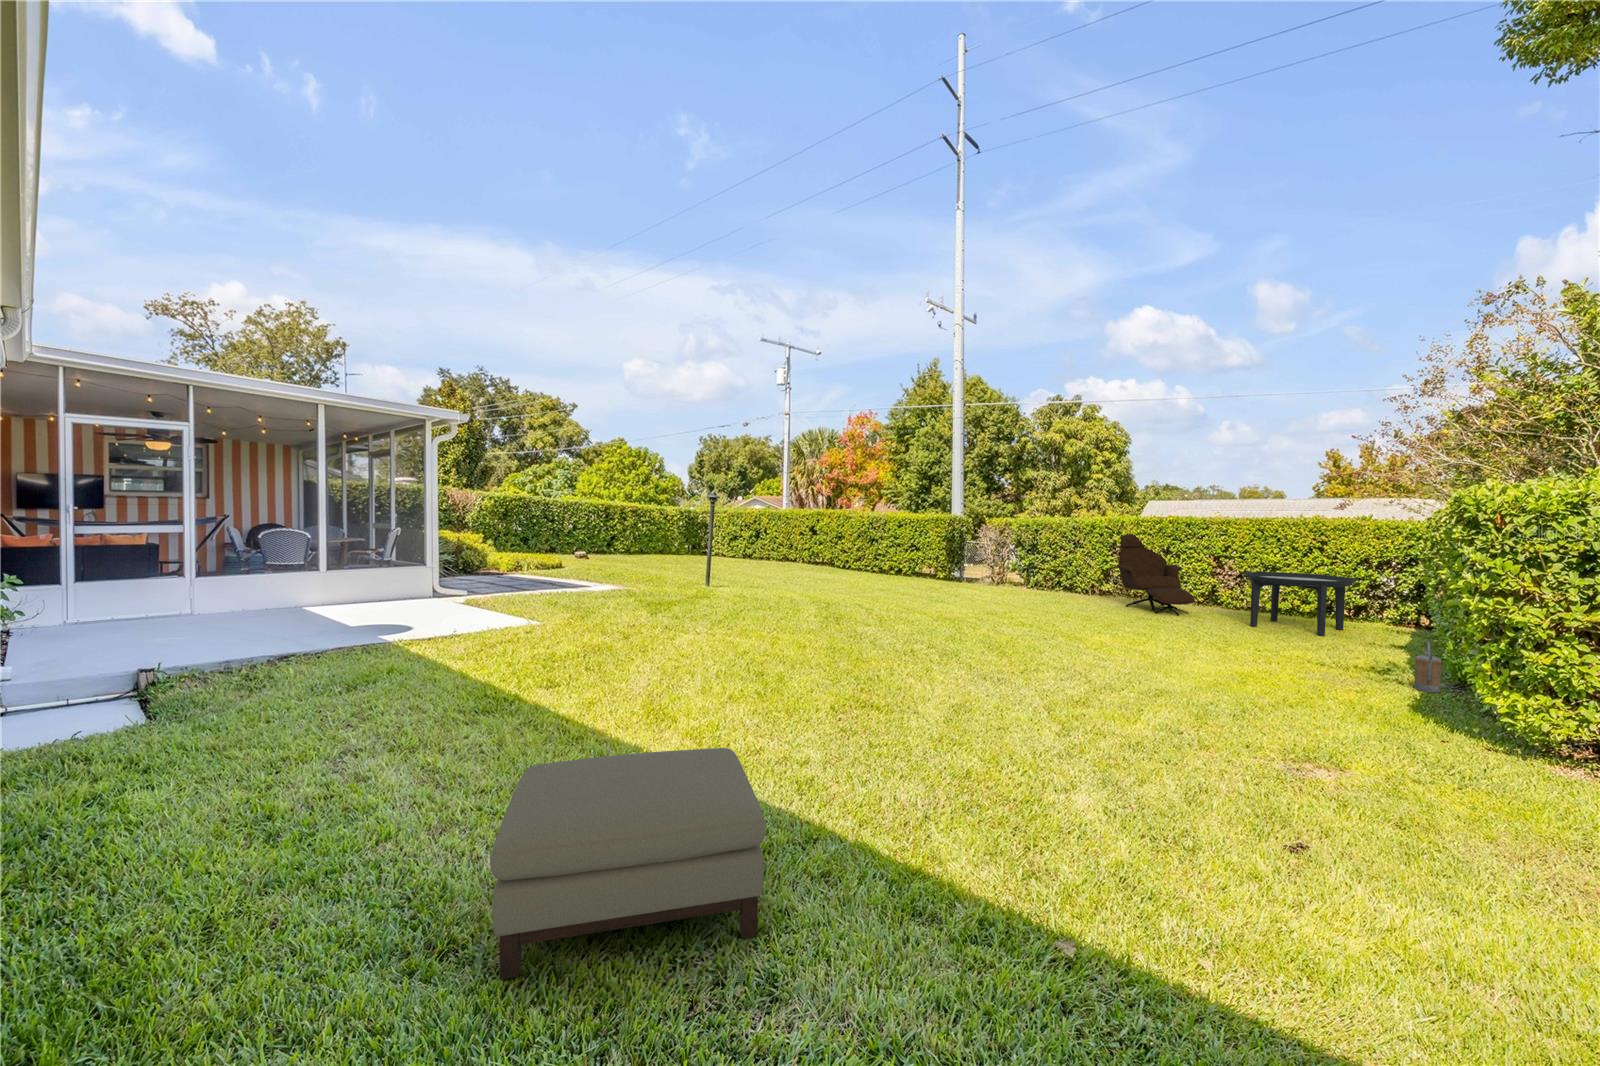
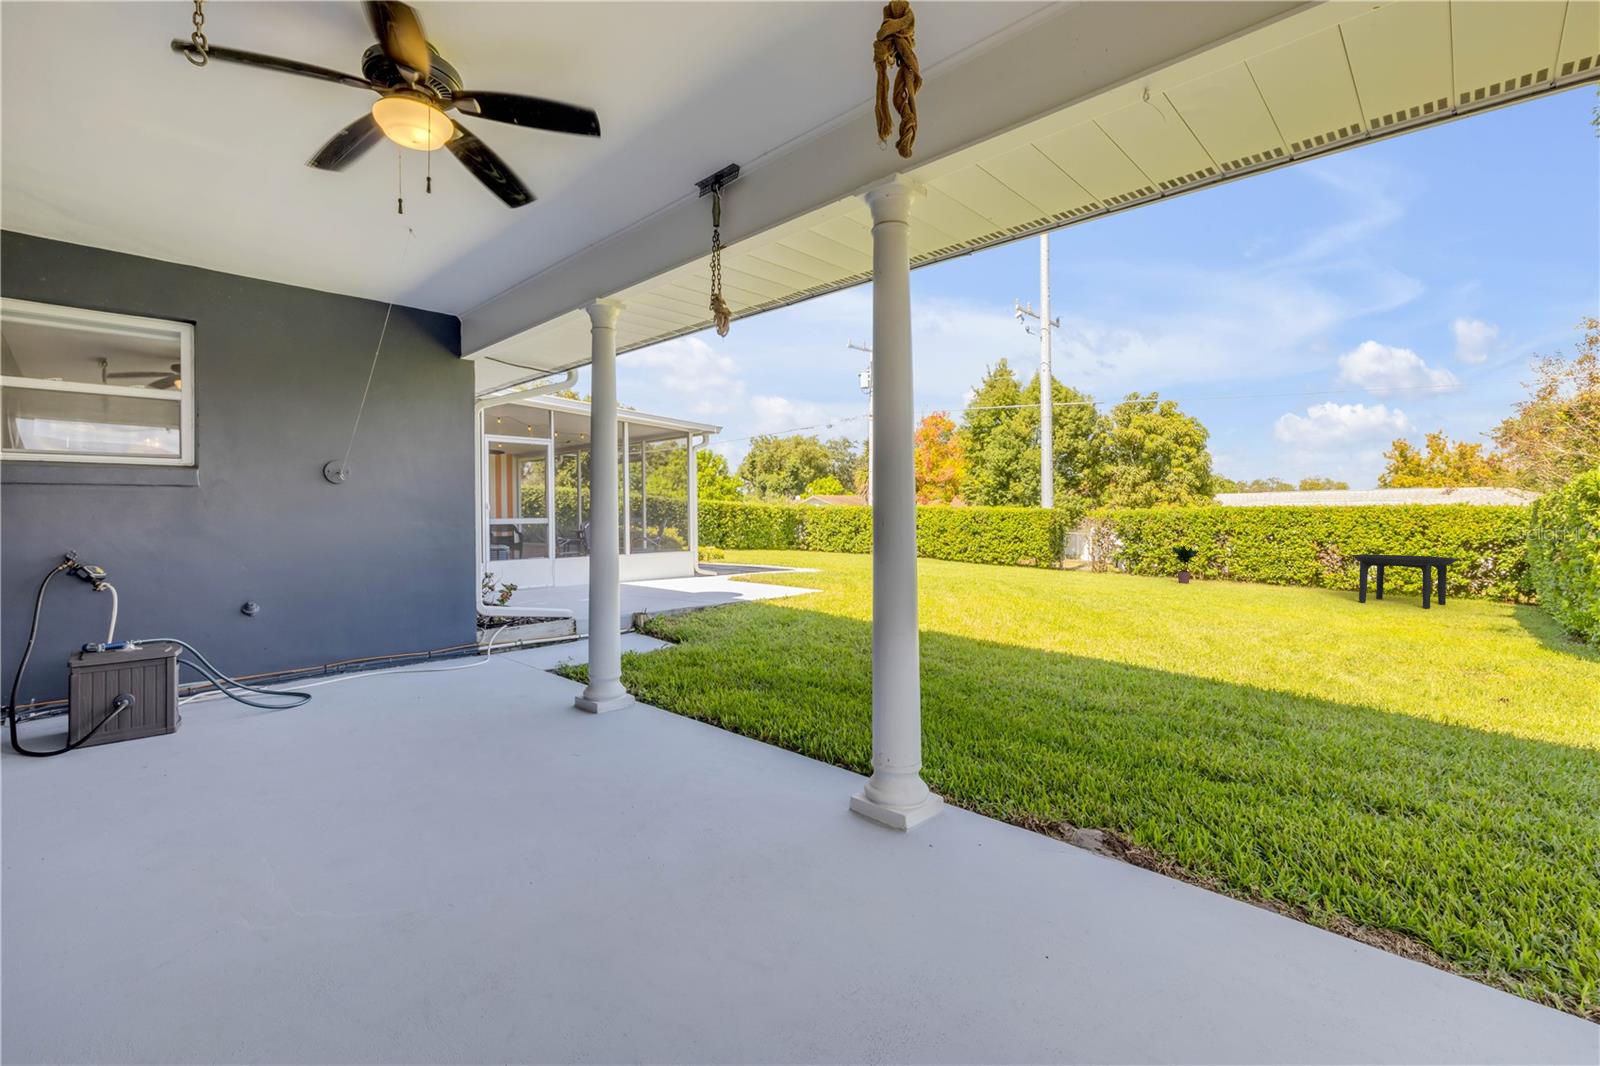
lounge chair: present [1116,534,1195,615] -> none [1225,523,1304,595]
potted plant: none [1064,556,1094,598] -> present [1173,546,1199,583]
watering can: present [1414,641,1441,692] -> none [1517,602,1540,643]
ottoman: present [490,748,766,980] -> none [951,648,1137,754]

